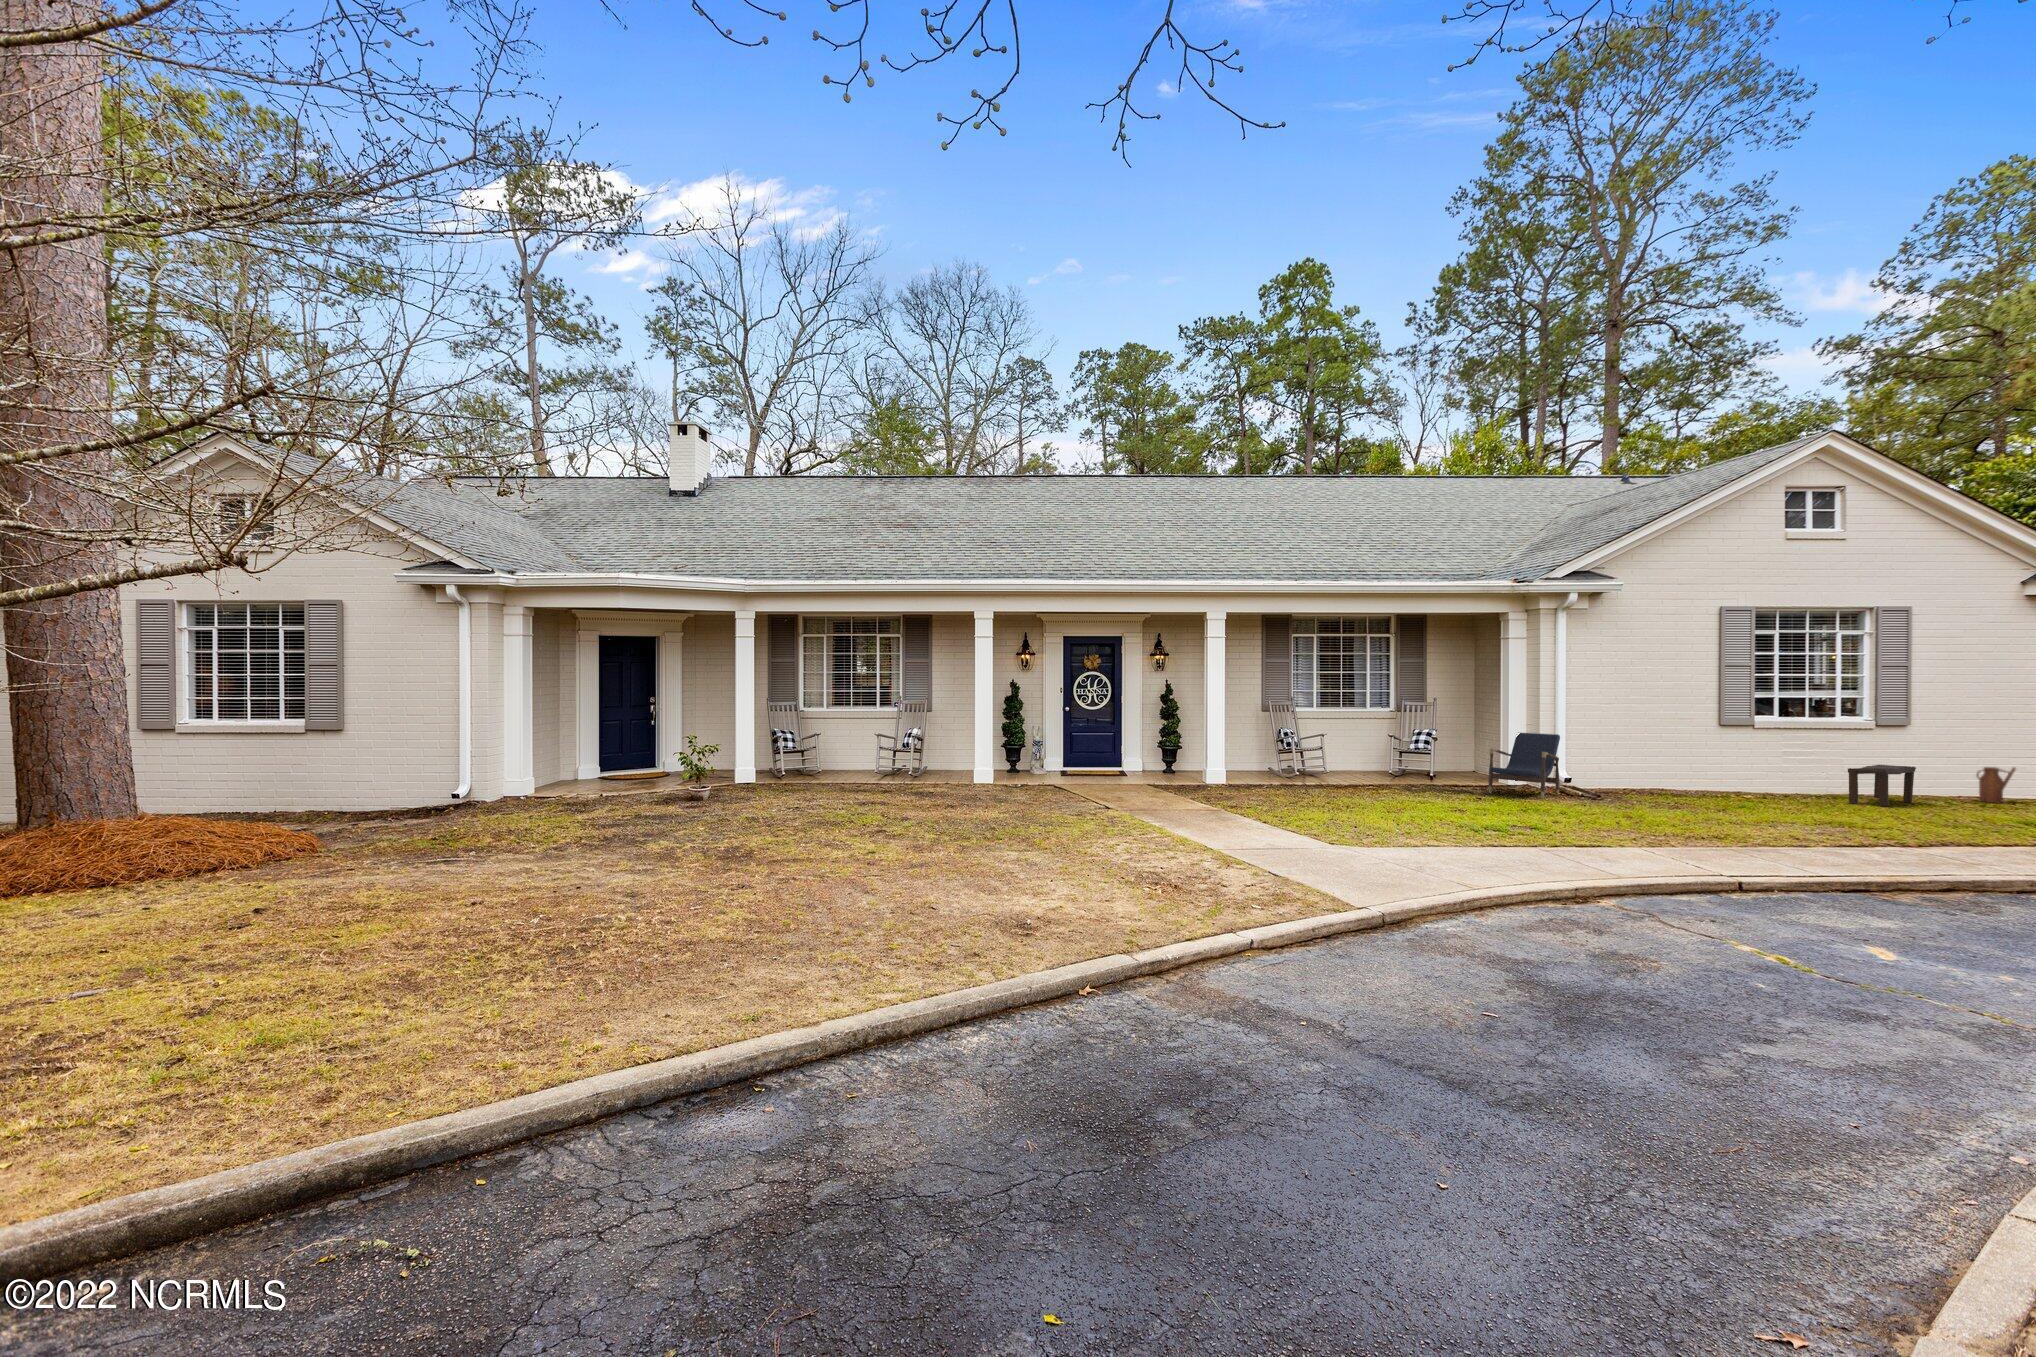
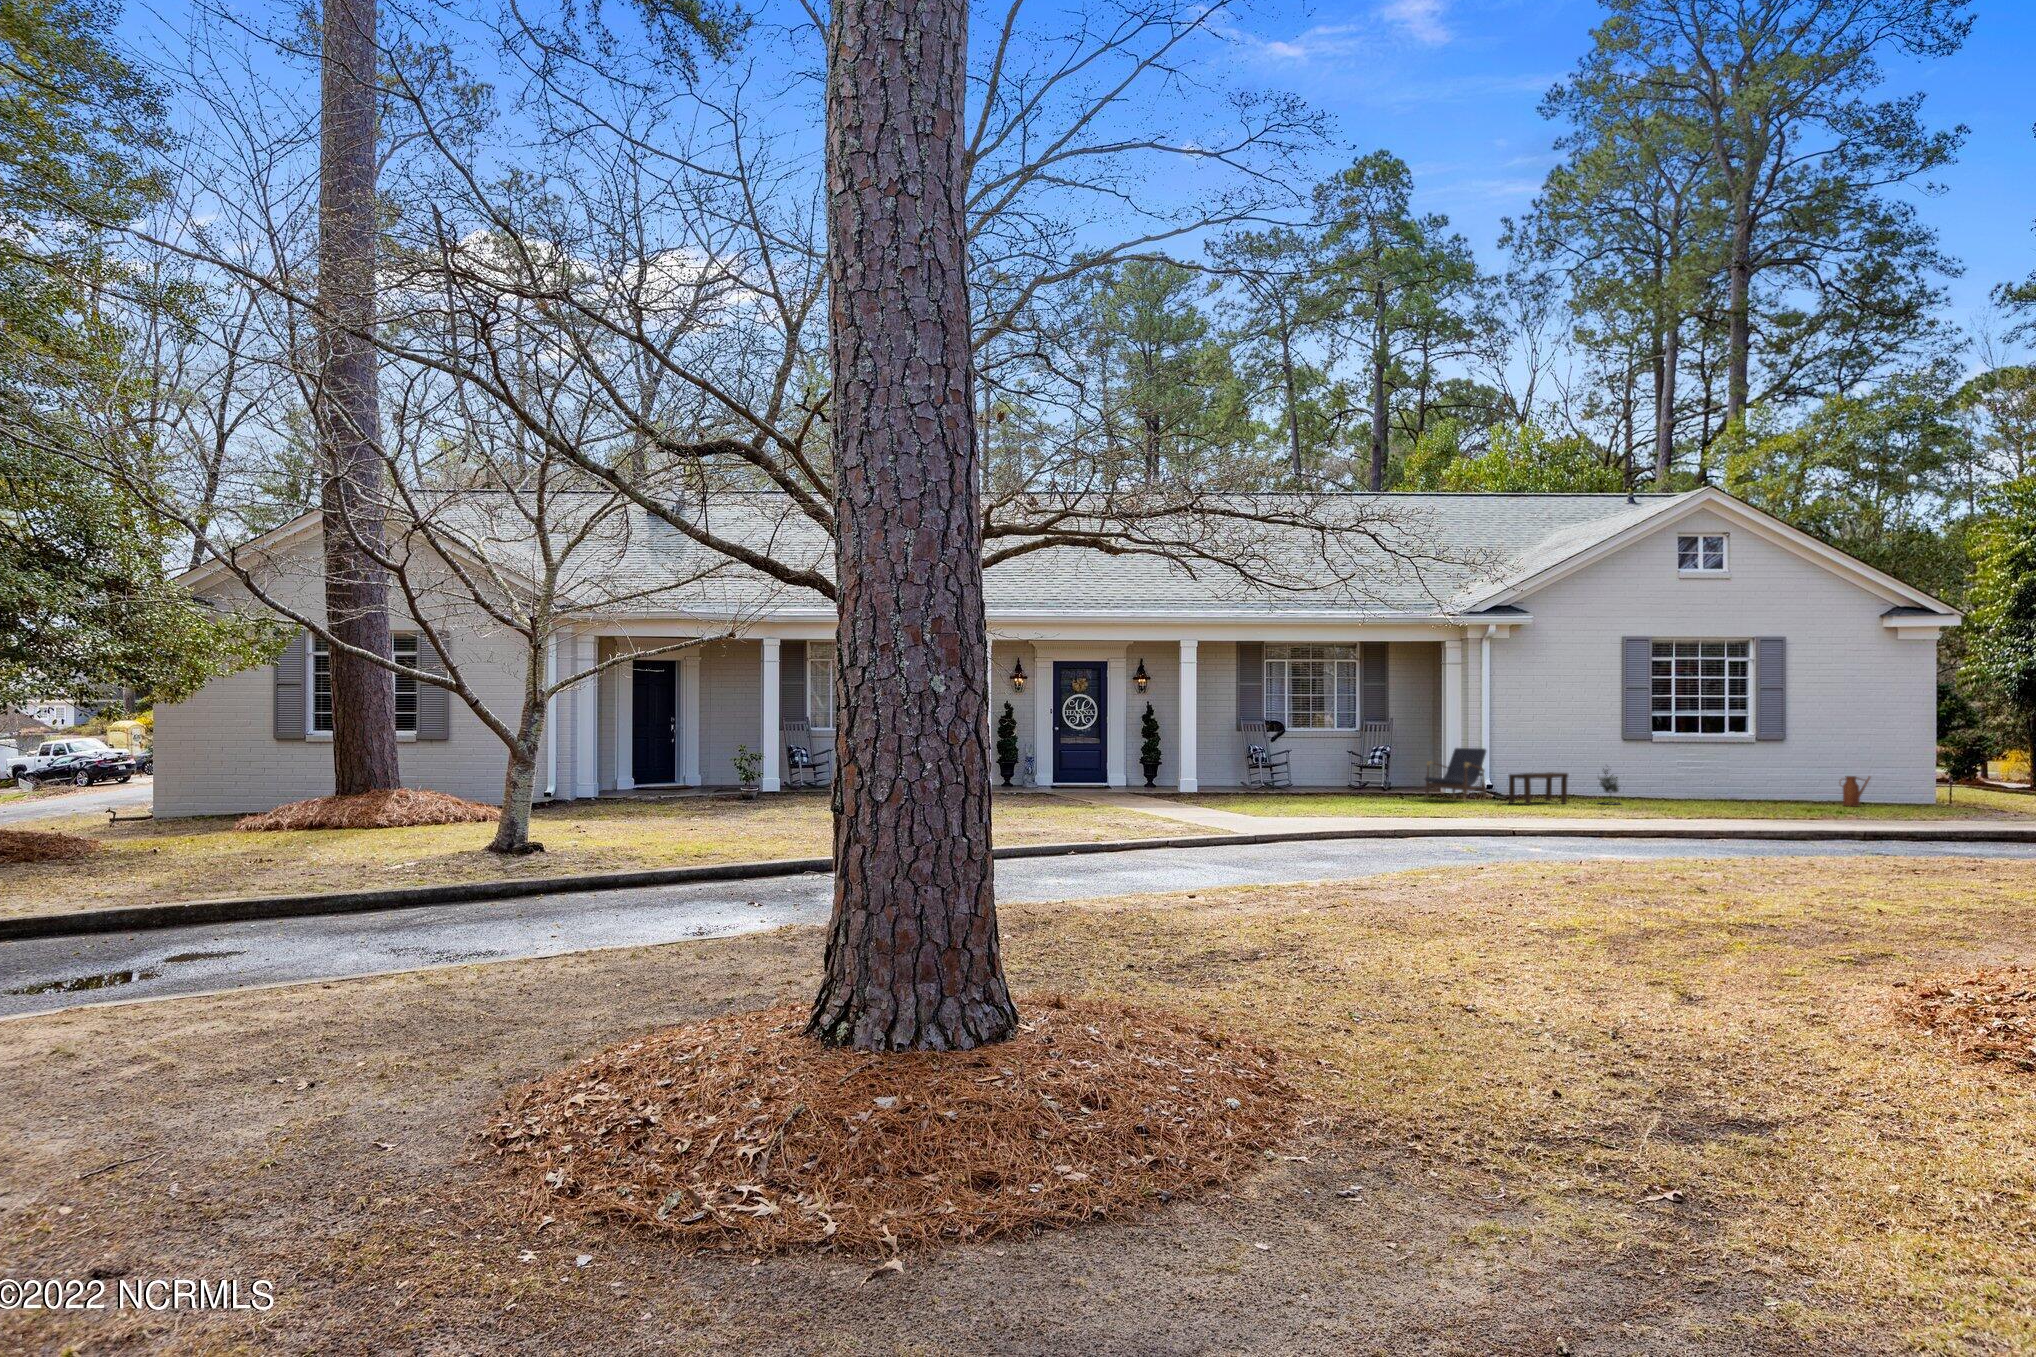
potted tree: none [1691,753,1725,801] -> present [1598,769,1620,805]
bench: present [1848,765,1916,807] -> present [1509,772,1569,805]

